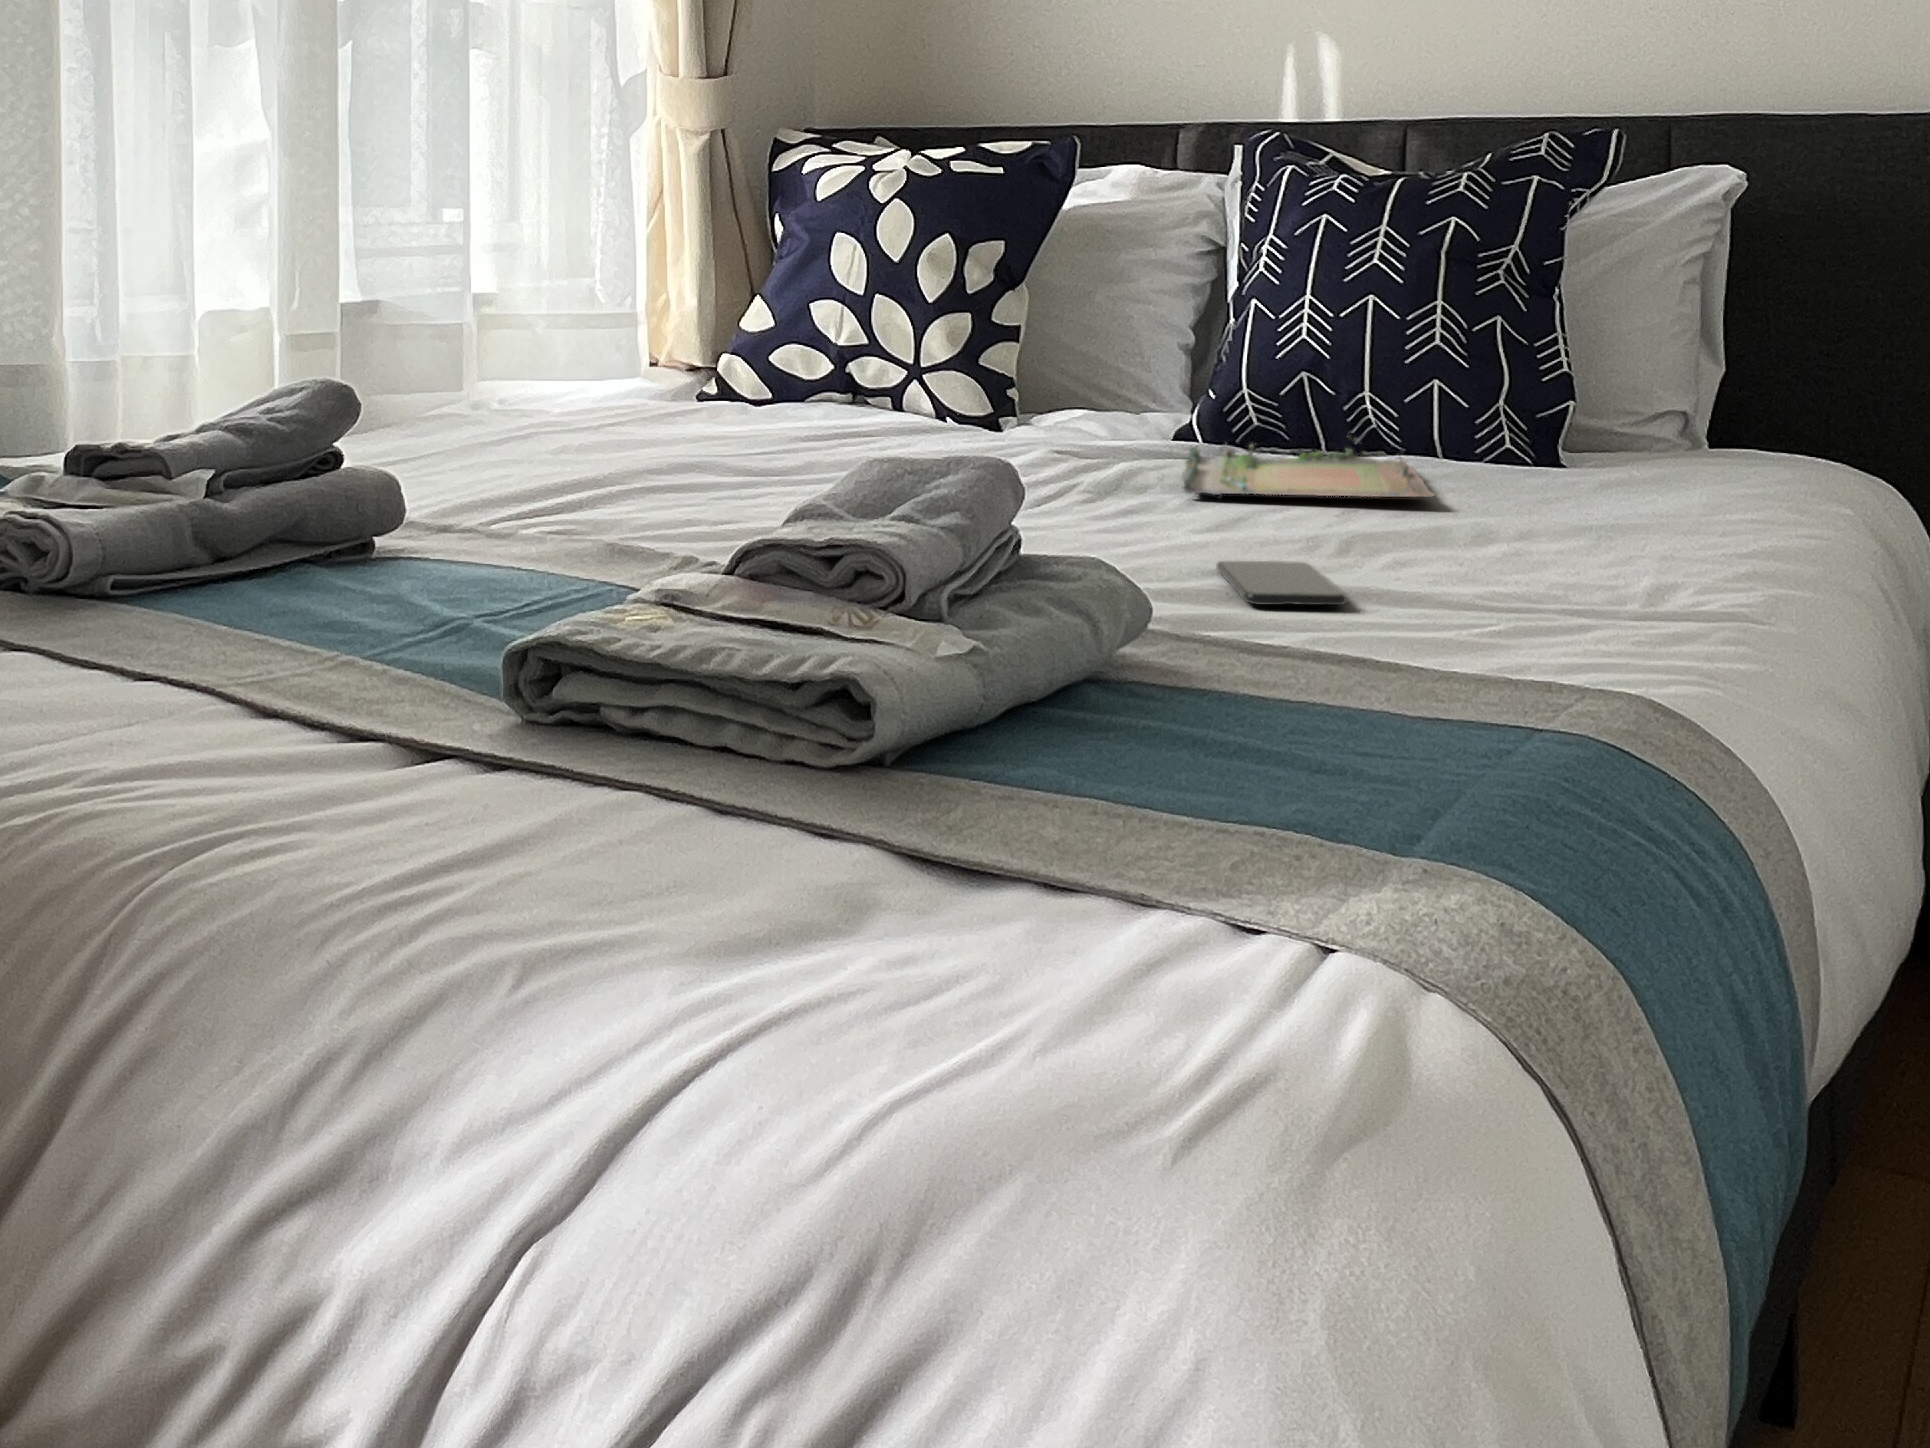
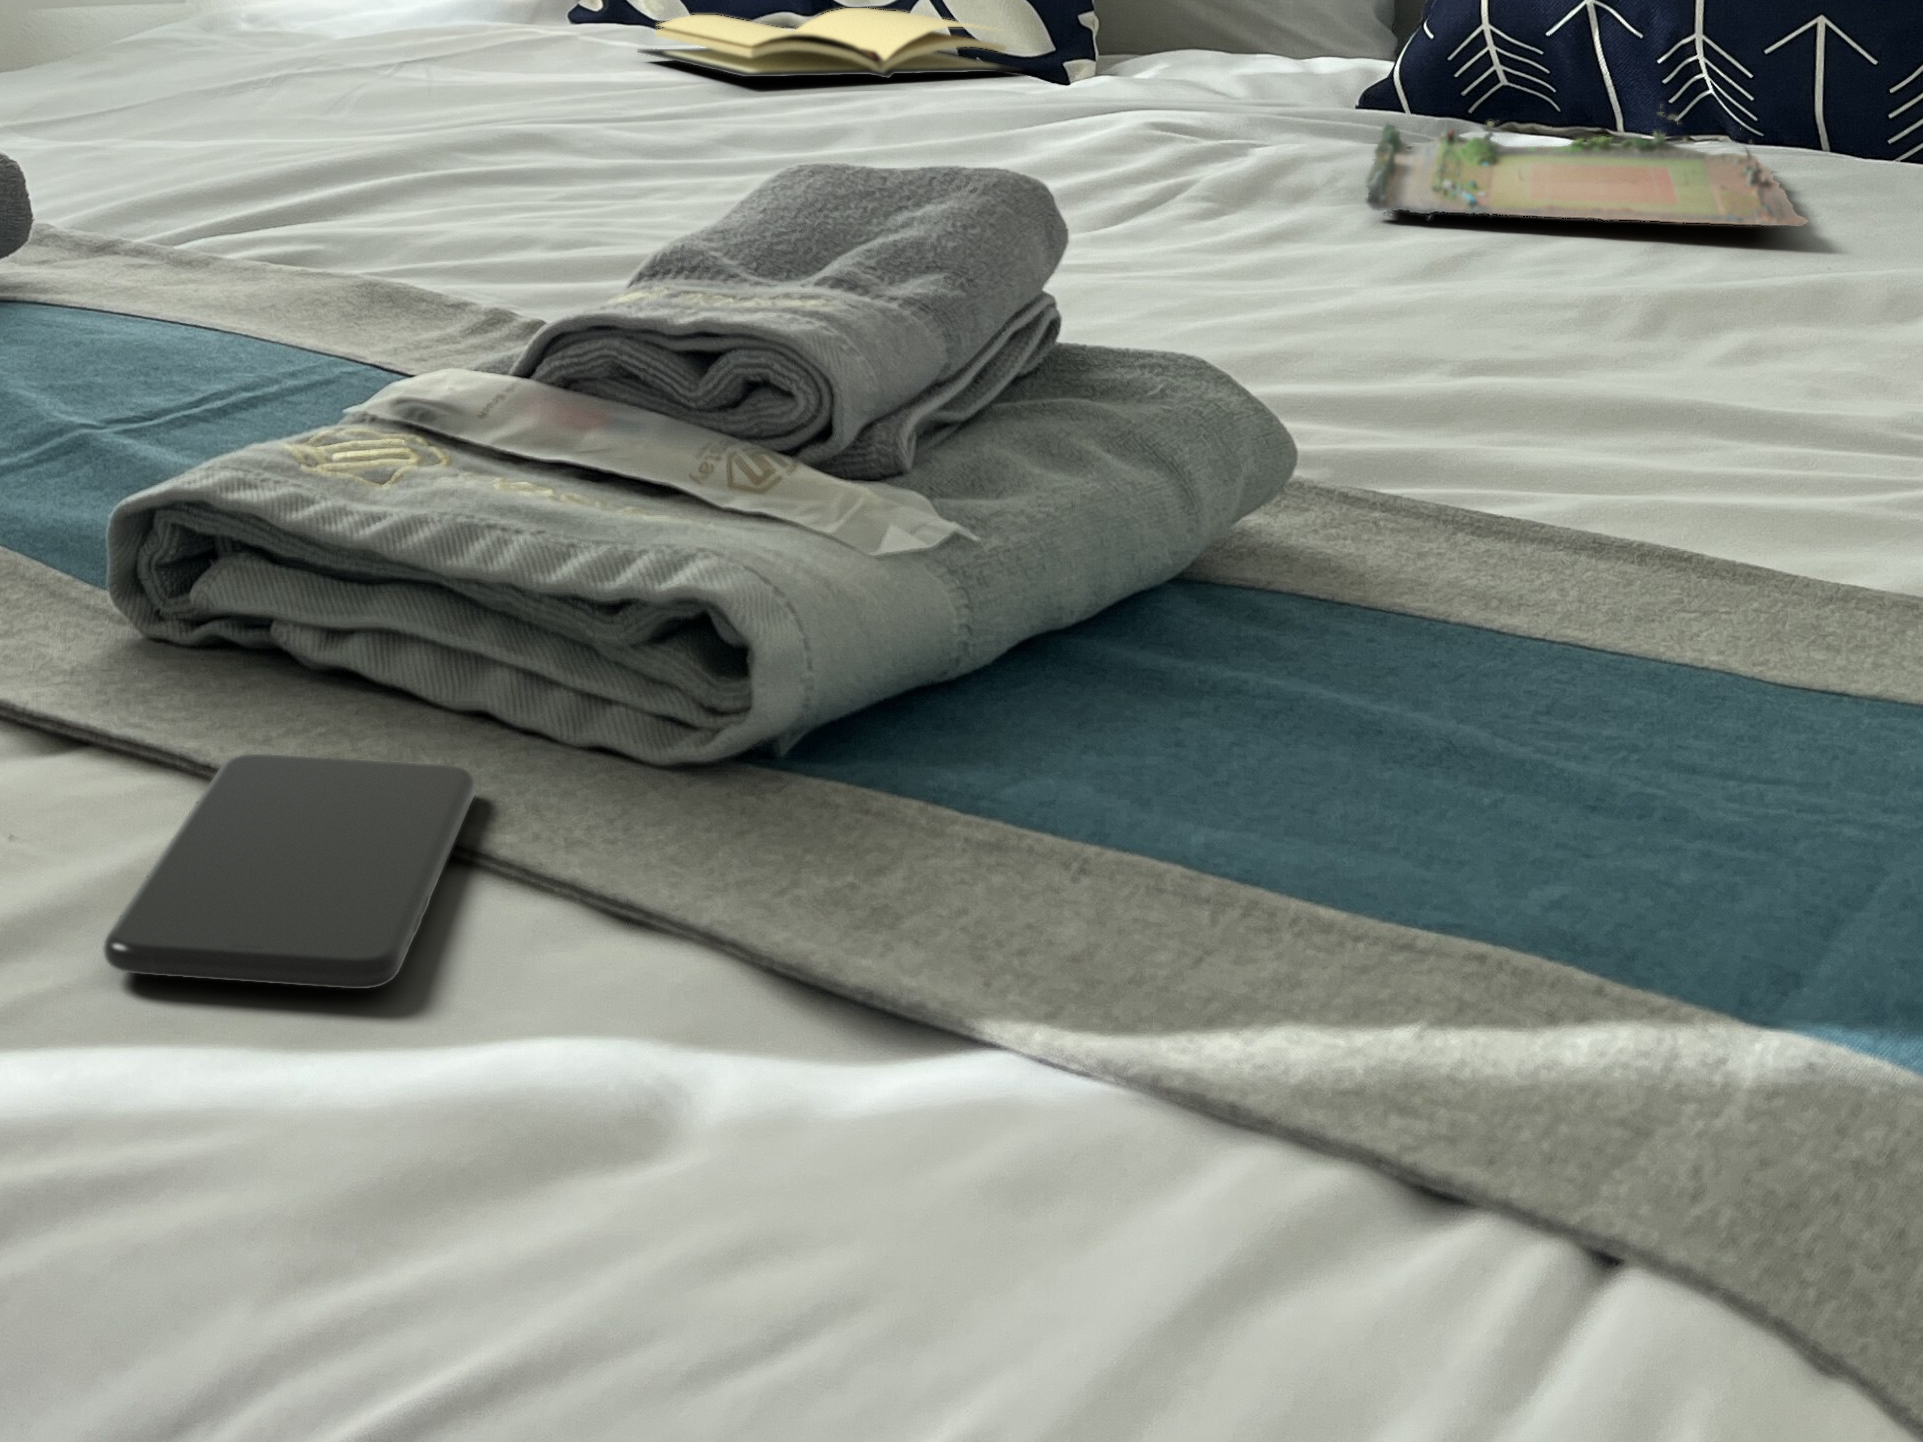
book: none [745,387,975,428] -> present [638,8,1022,78]
smartphone: present [1216,561,1347,605] -> present [103,754,476,989]

